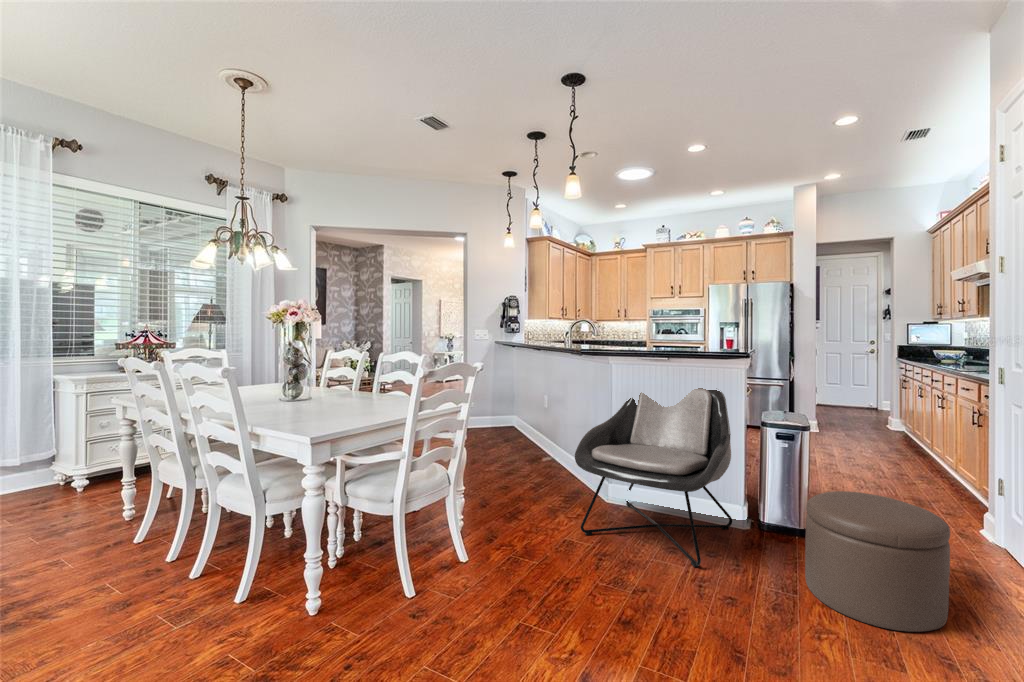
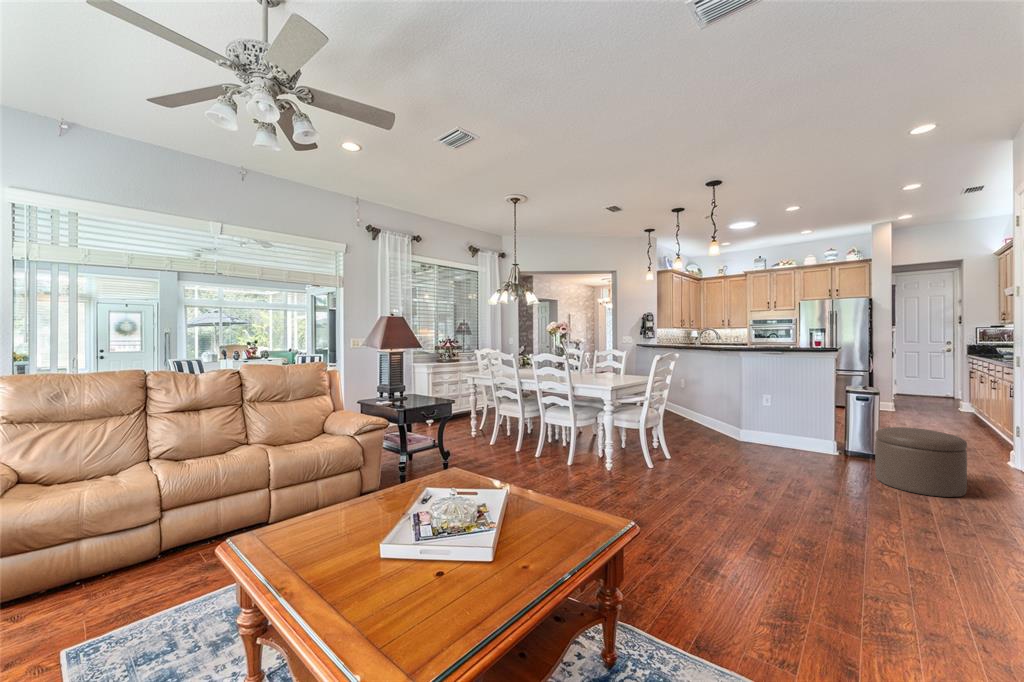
lounge chair: present [575,388,732,567] -> none [722,365,826,469]

